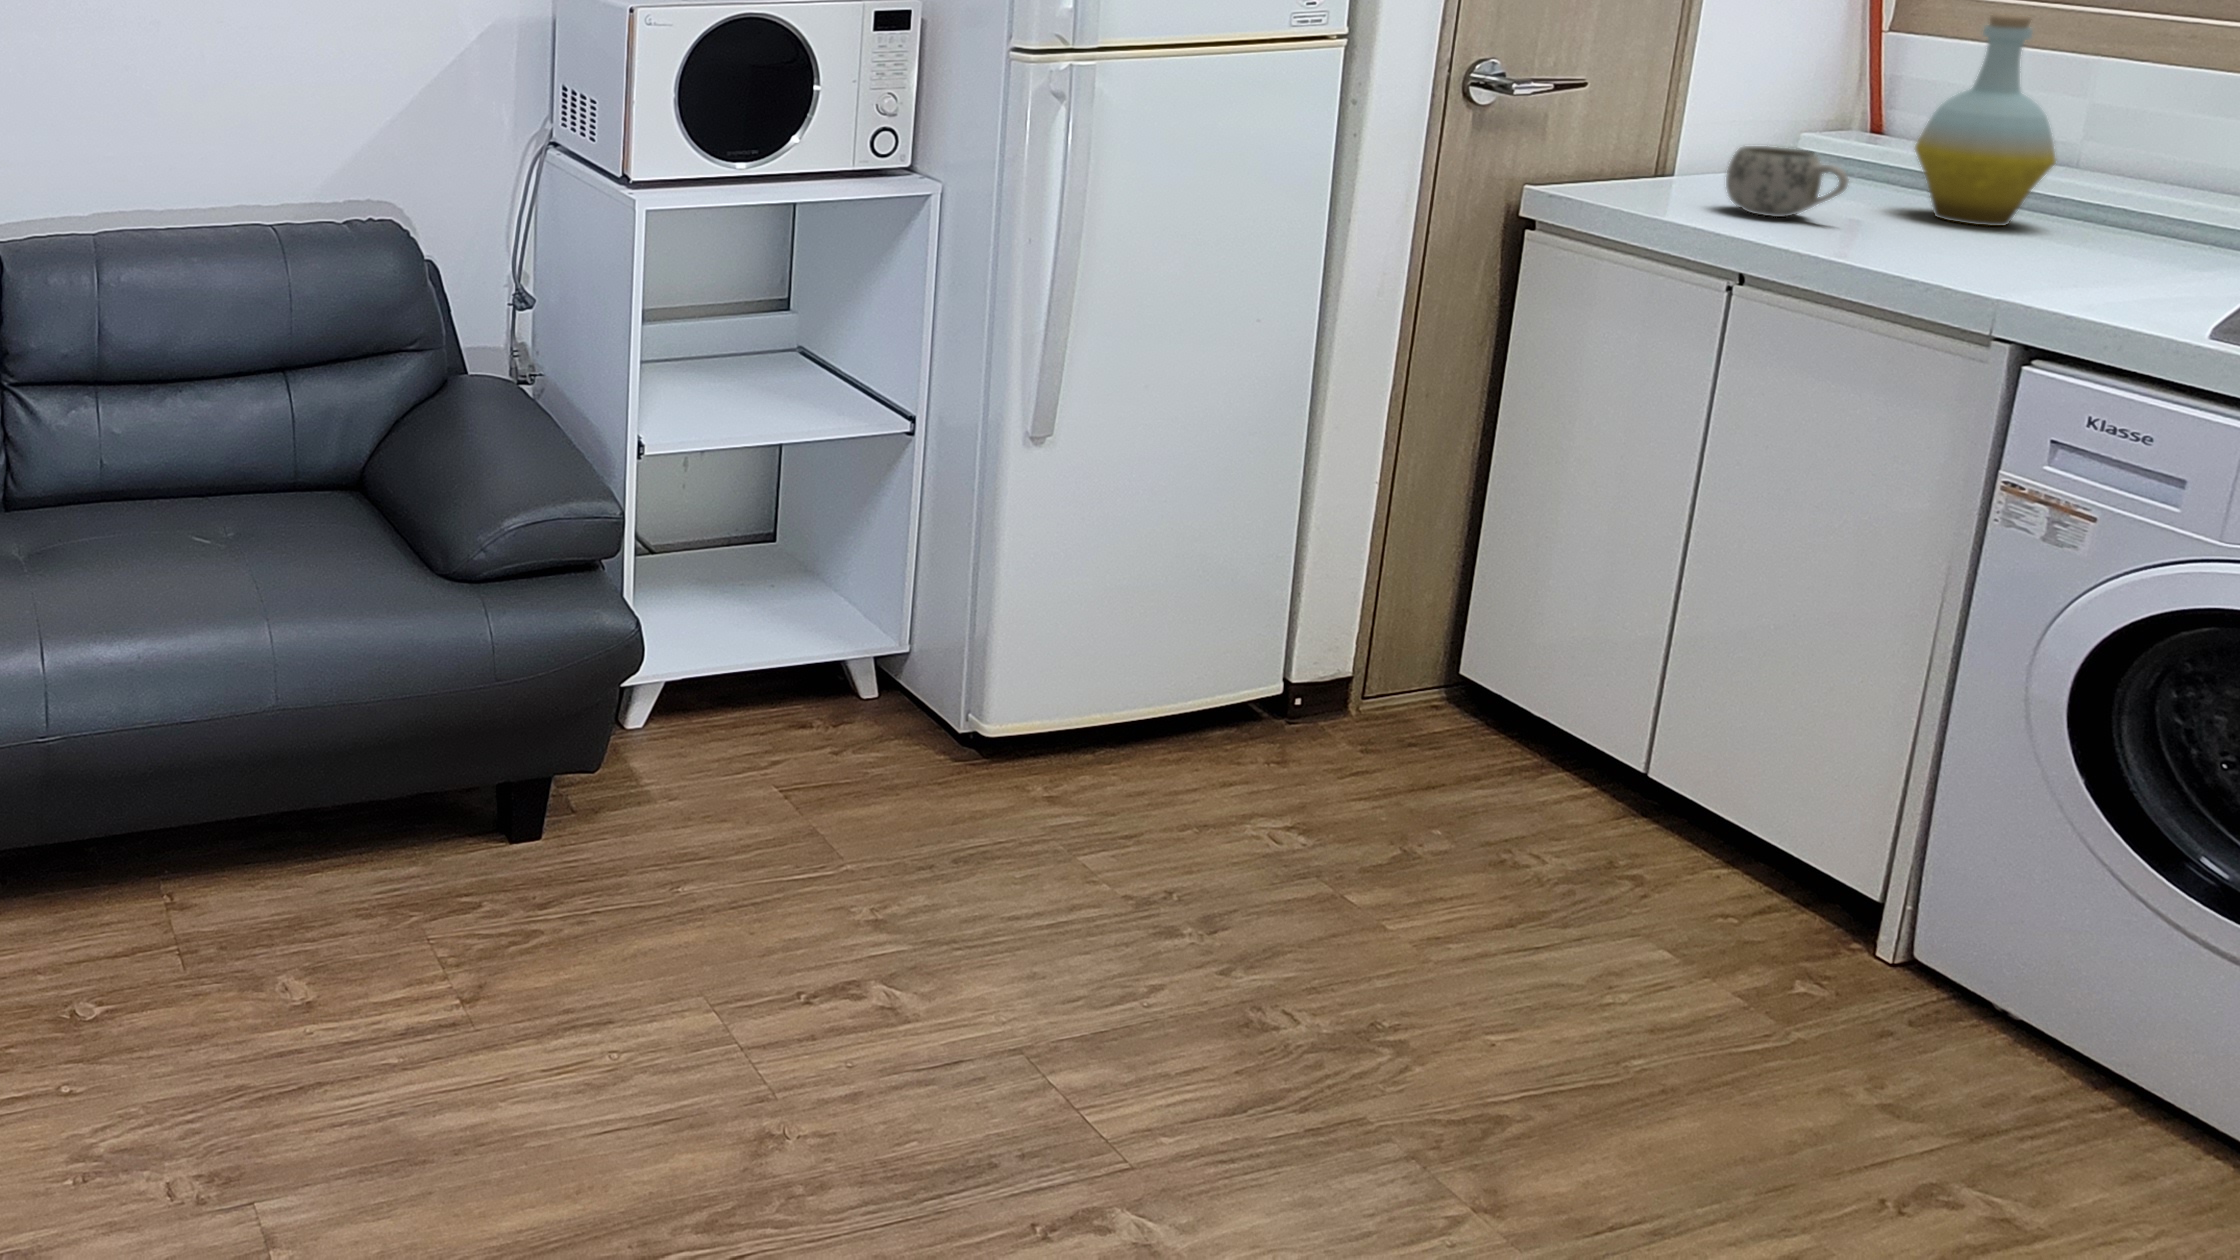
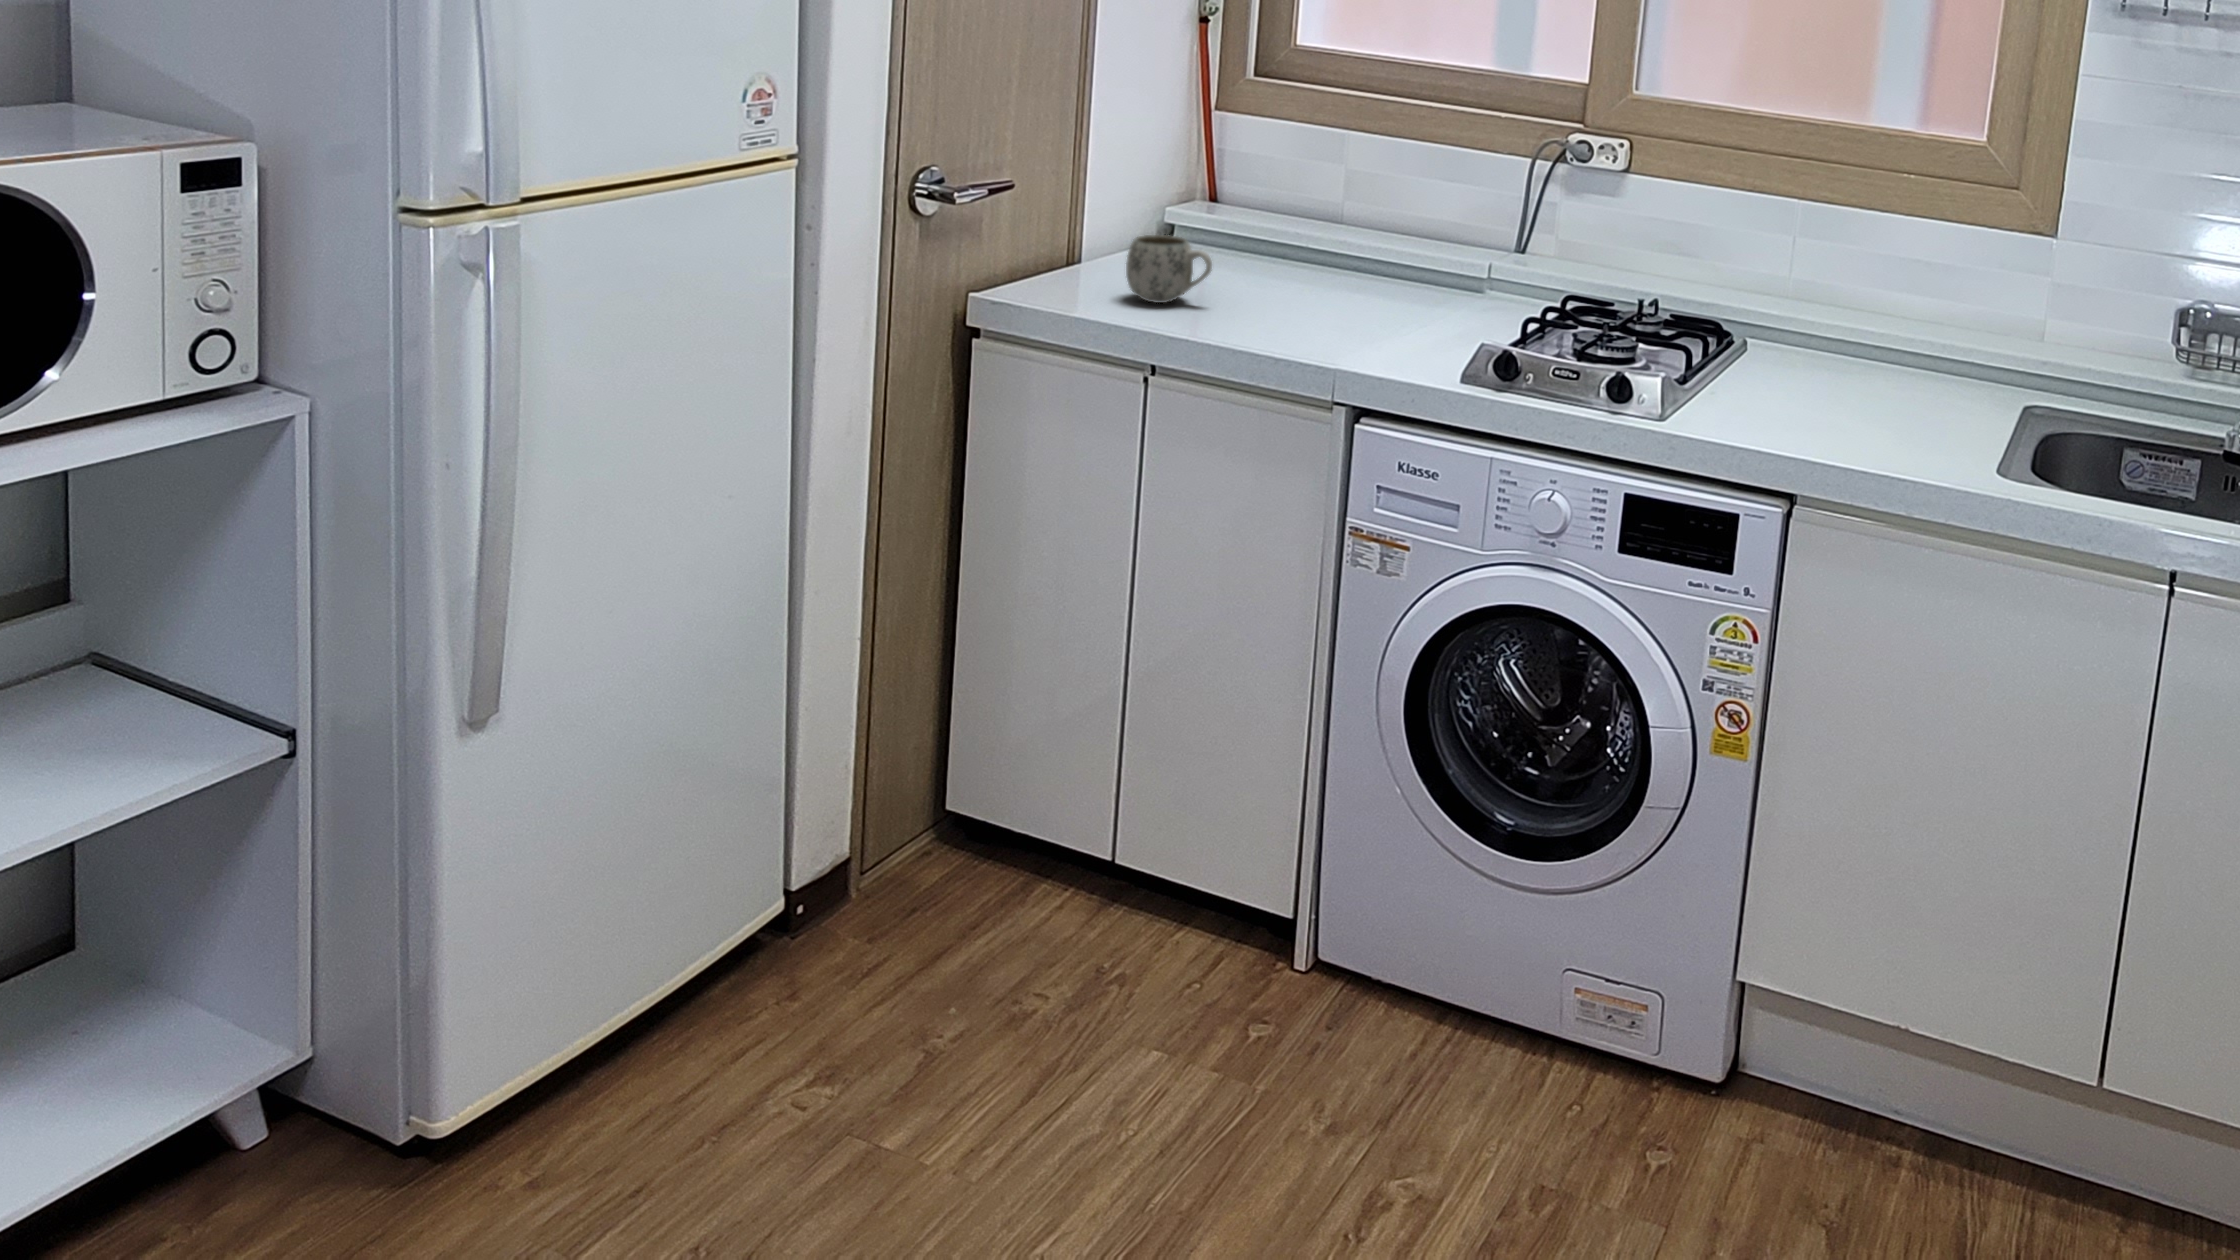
bottle: present [1915,14,2056,226] -> none [1247,103,1333,288]

